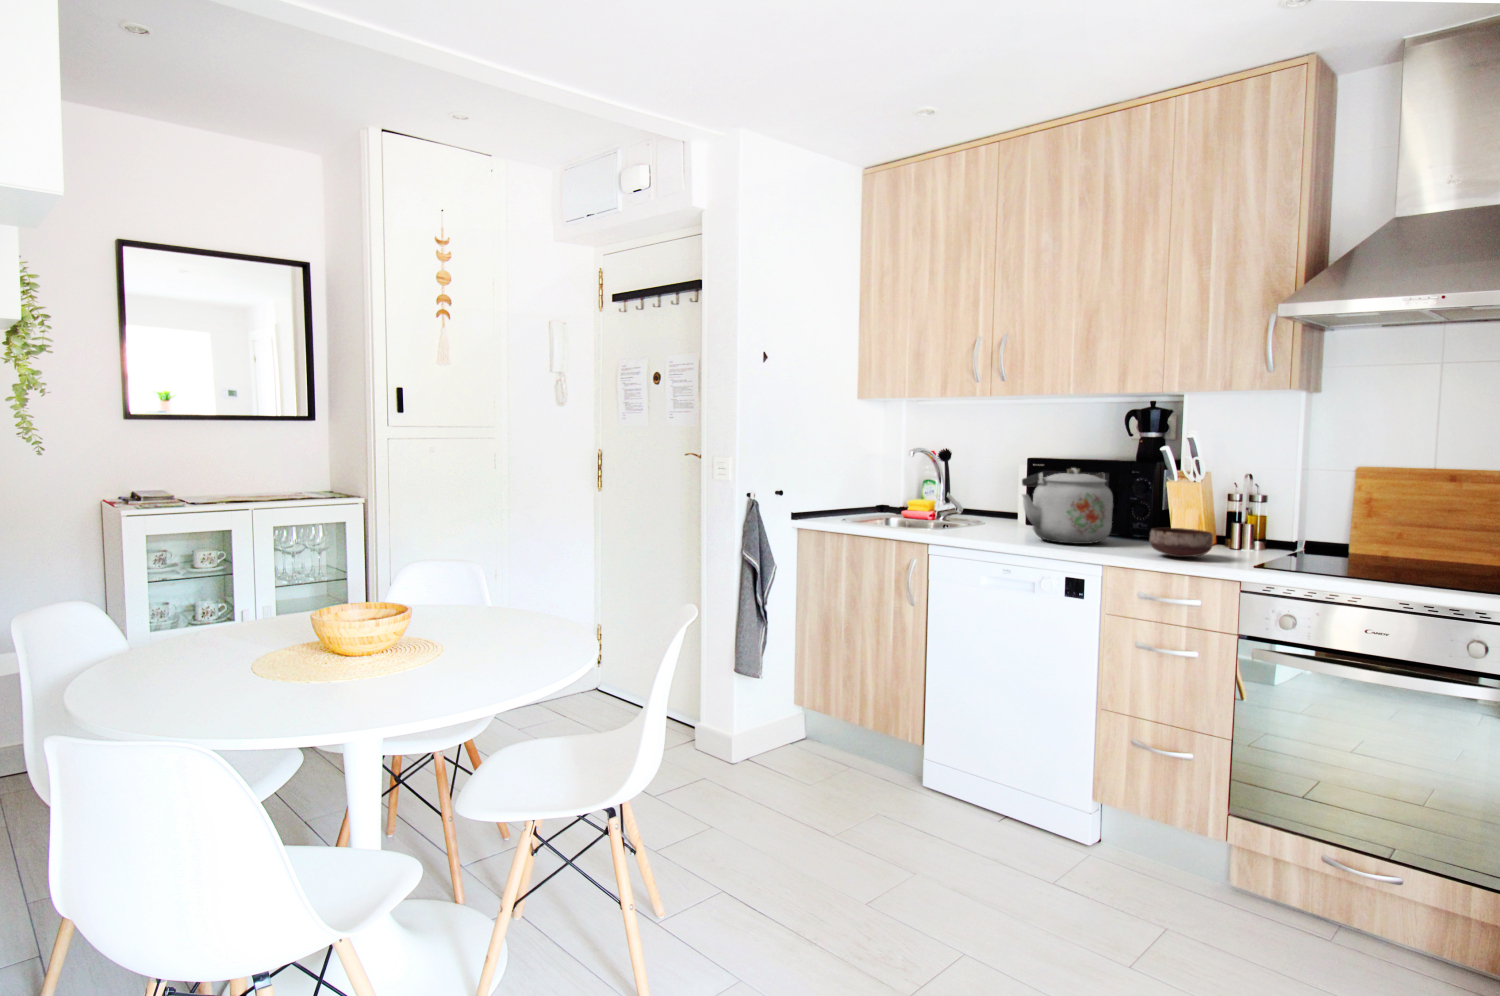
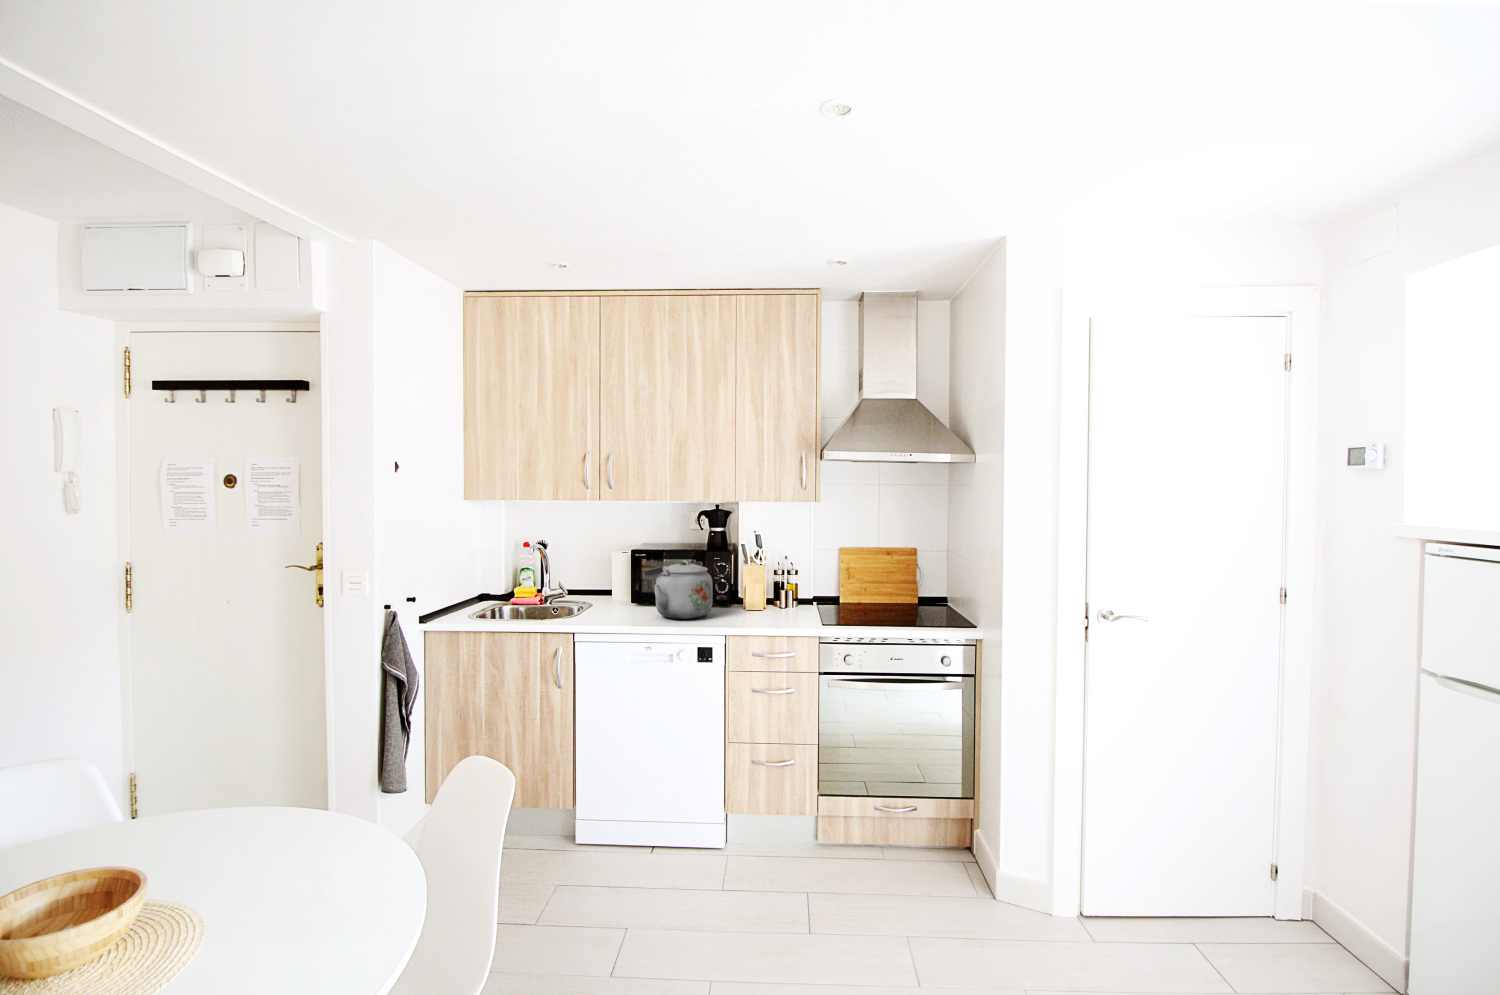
bowl: present [1150,528,1213,557] -> none [749,600,788,622]

